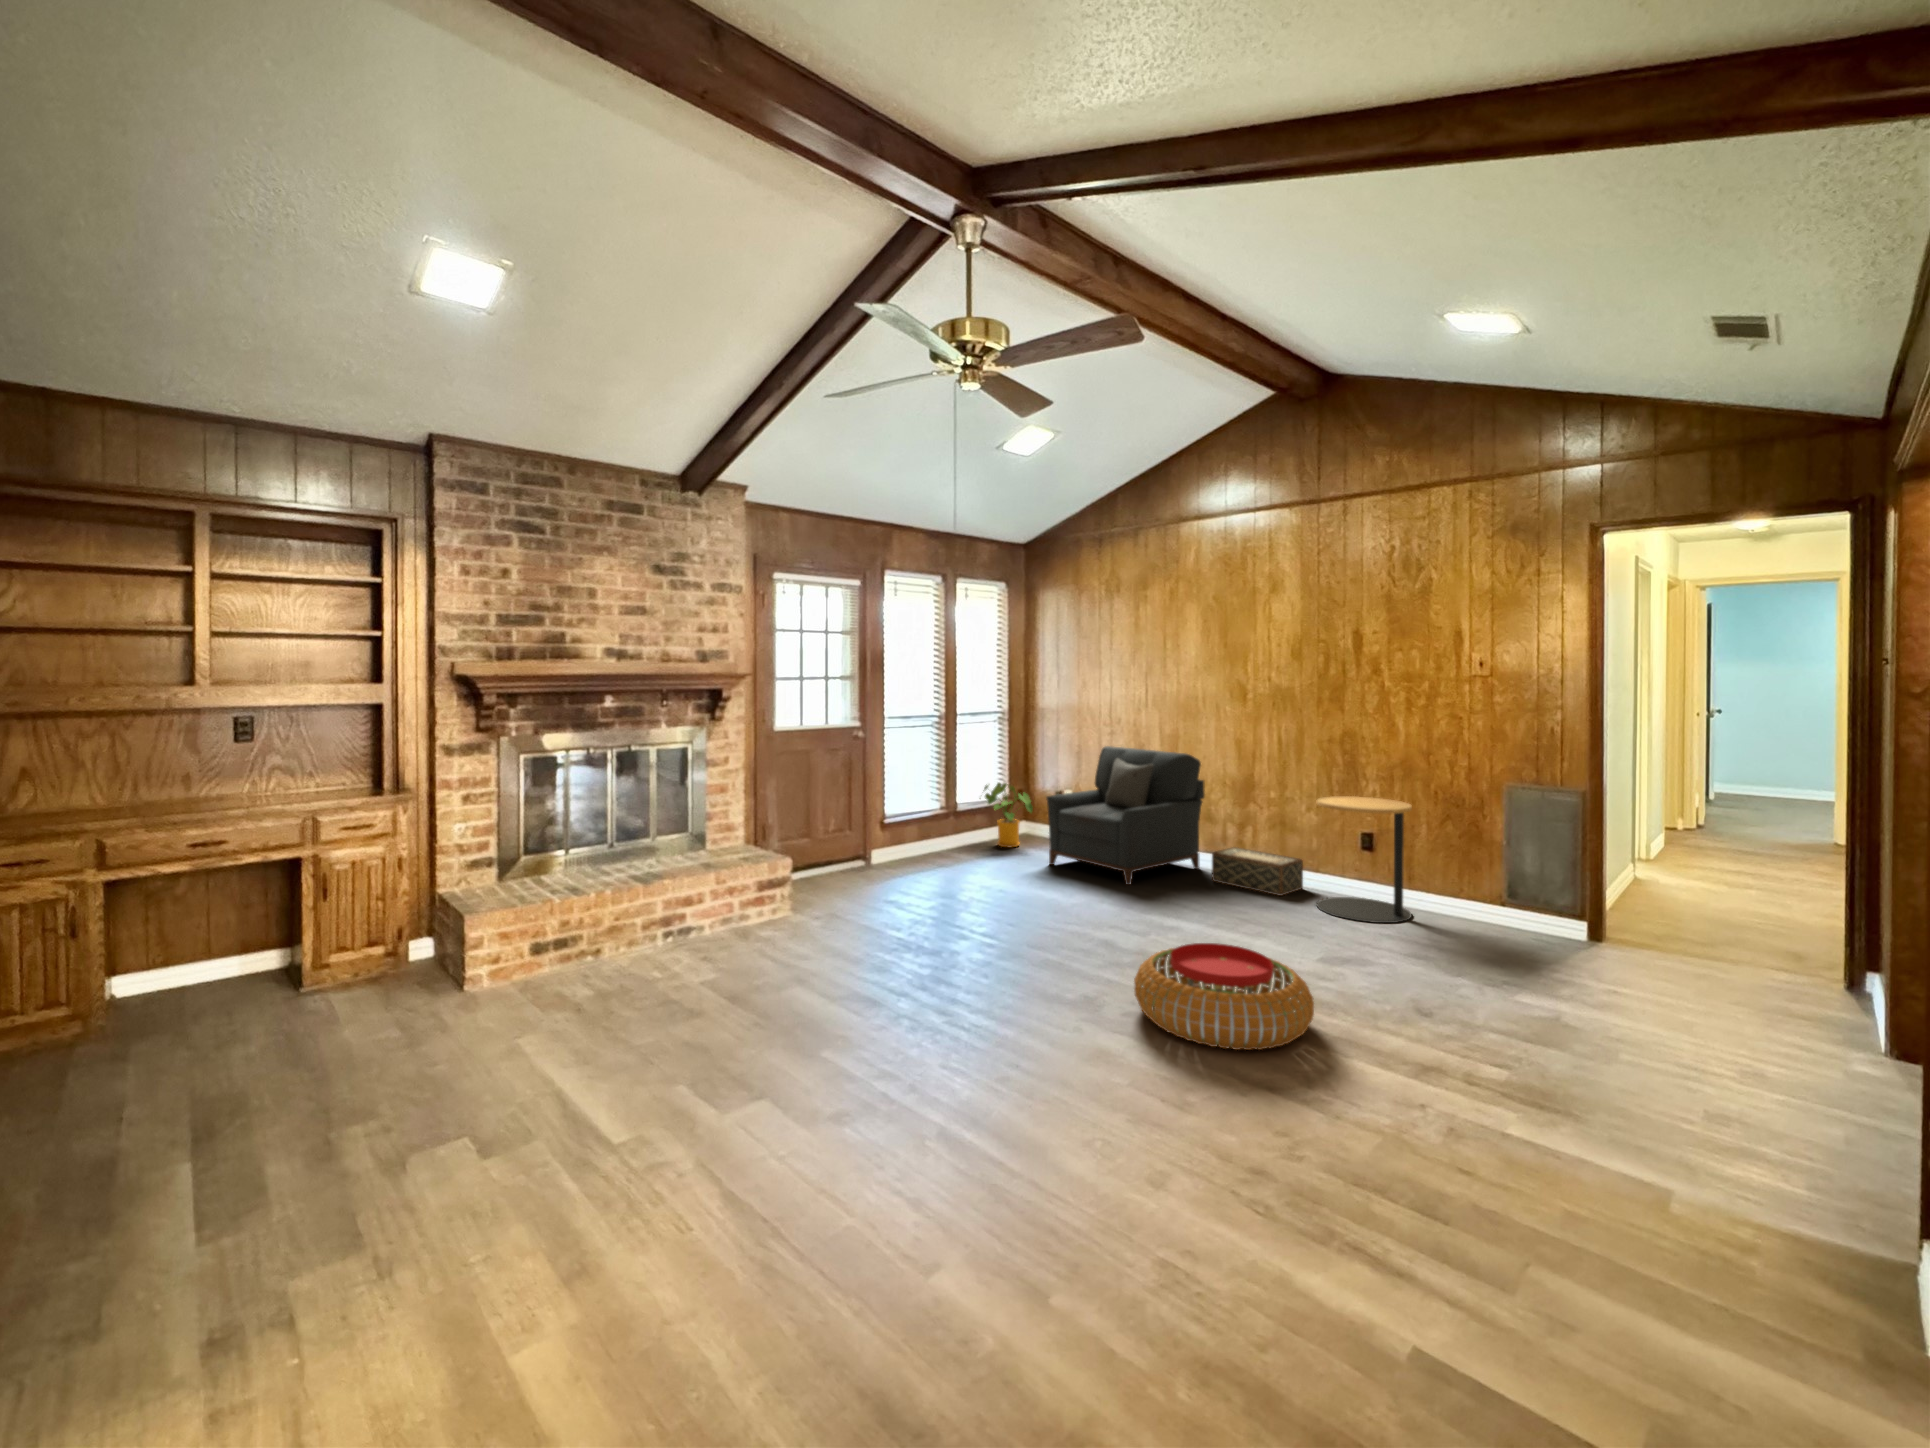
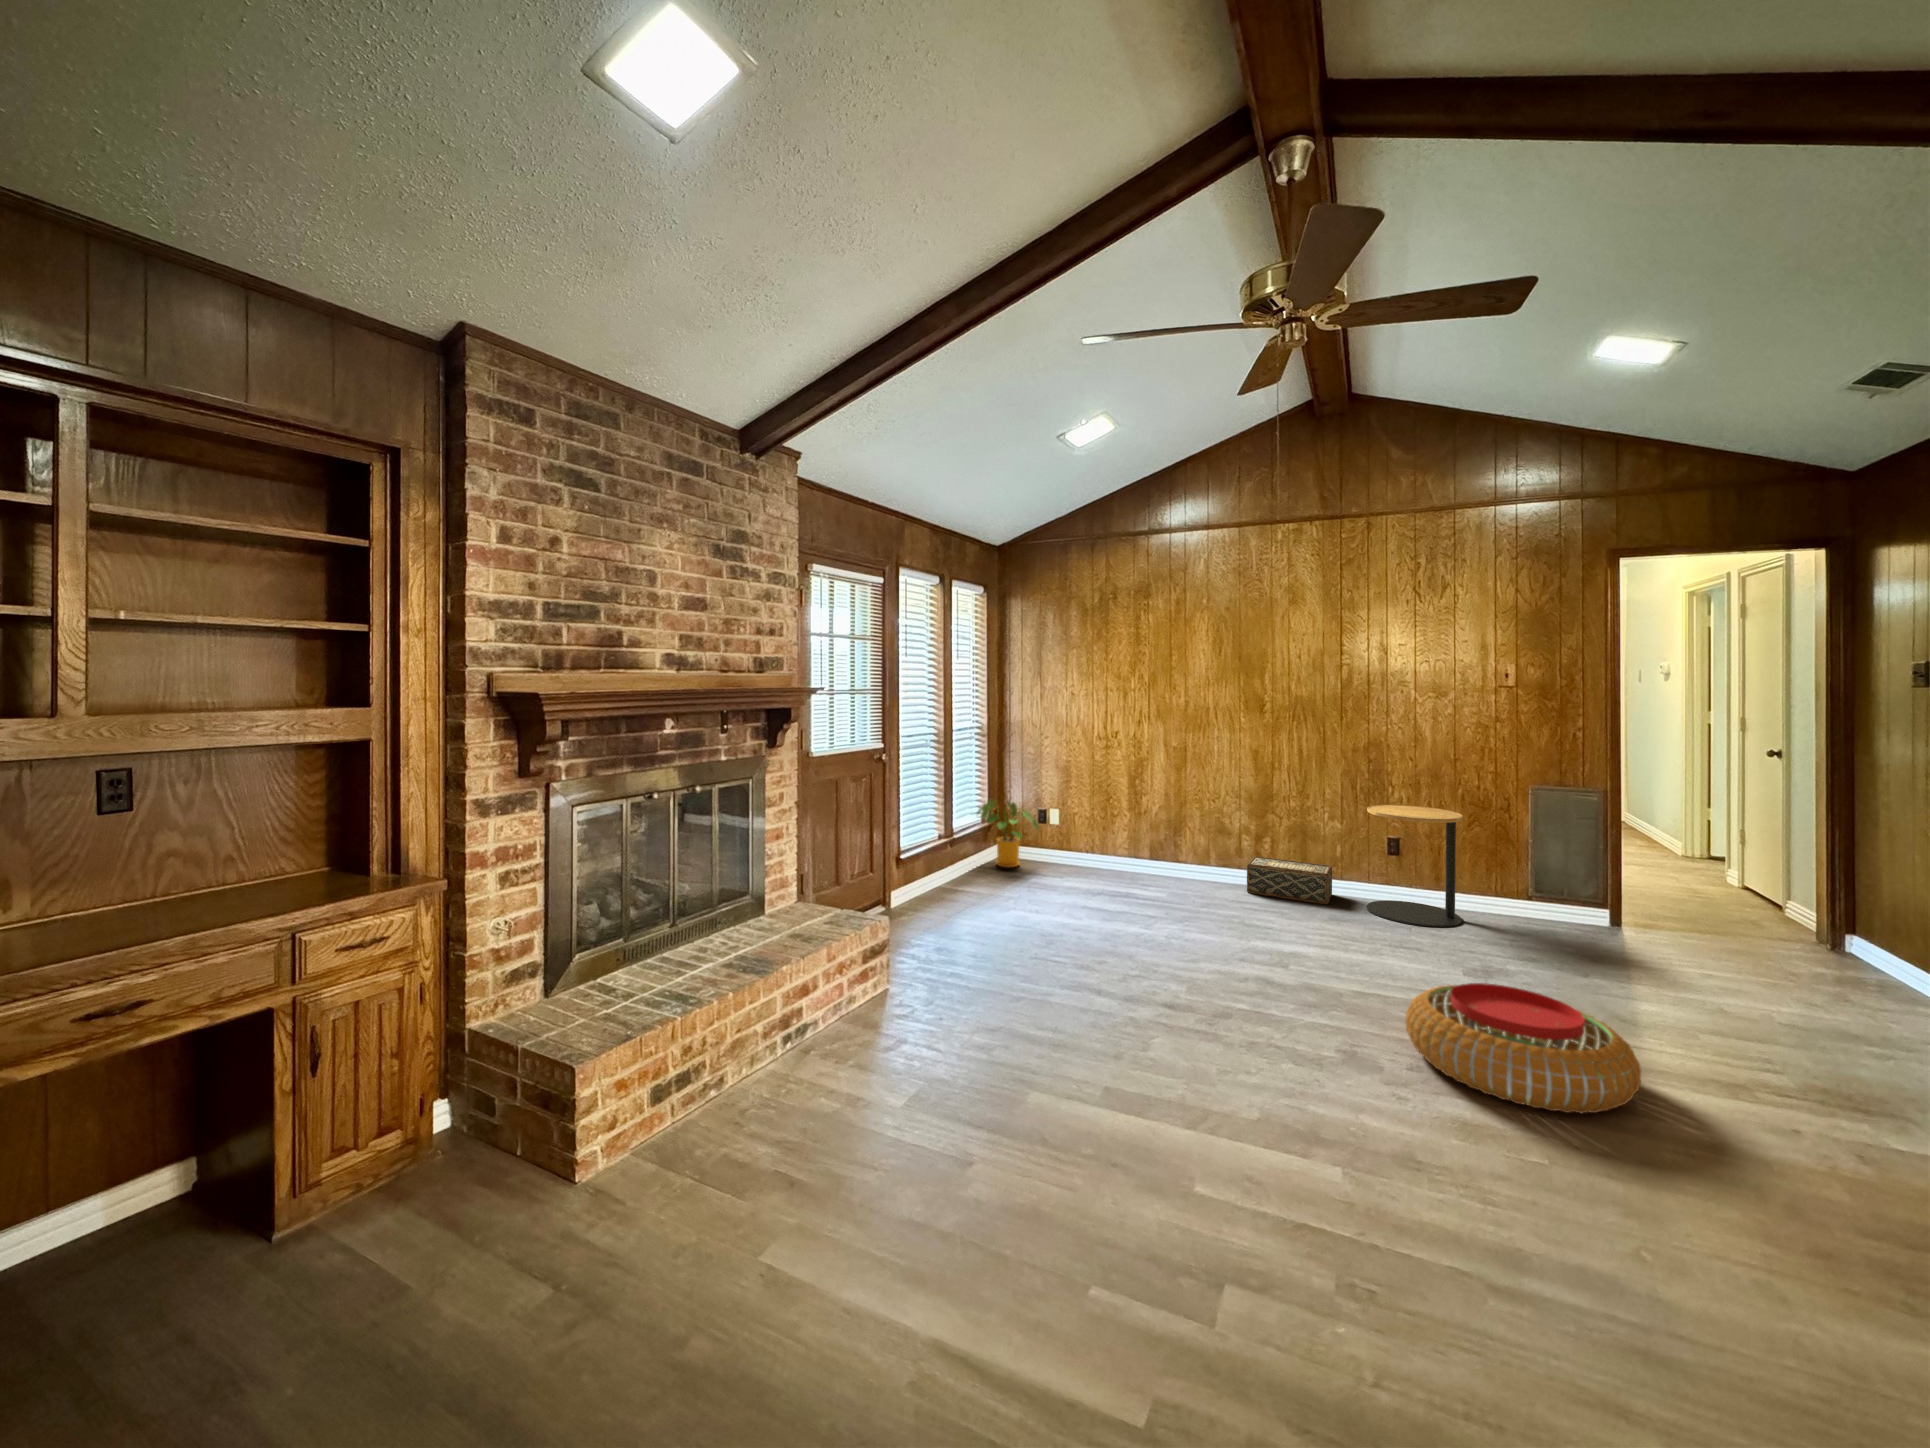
armchair: present [1046,746,1205,885] -> none [1074,759,1222,904]

